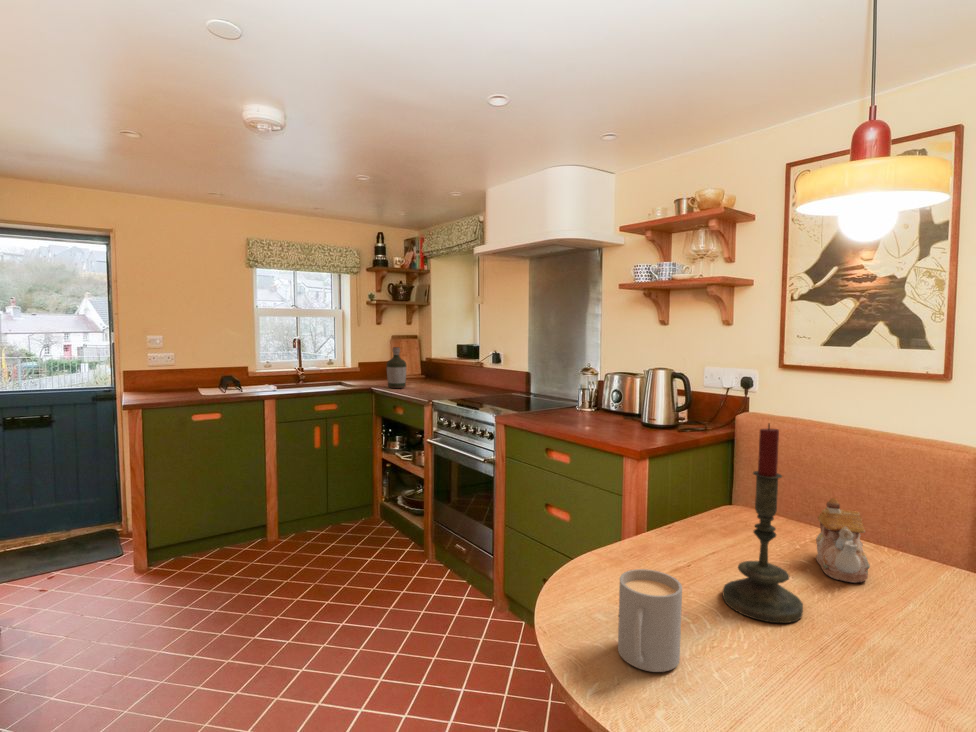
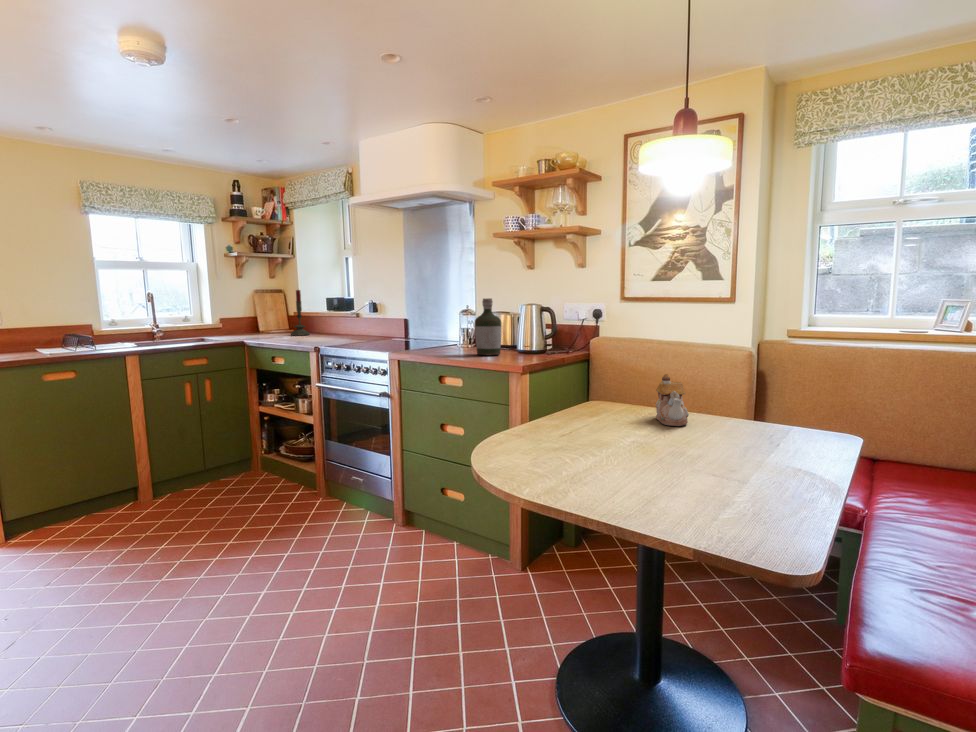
bottle: present [387,347,406,388] -> present [475,298,501,356]
candle: present [723,424,803,623] -> present [291,290,310,336]
mug: present [618,569,682,672] -> none [544,412,585,471]

